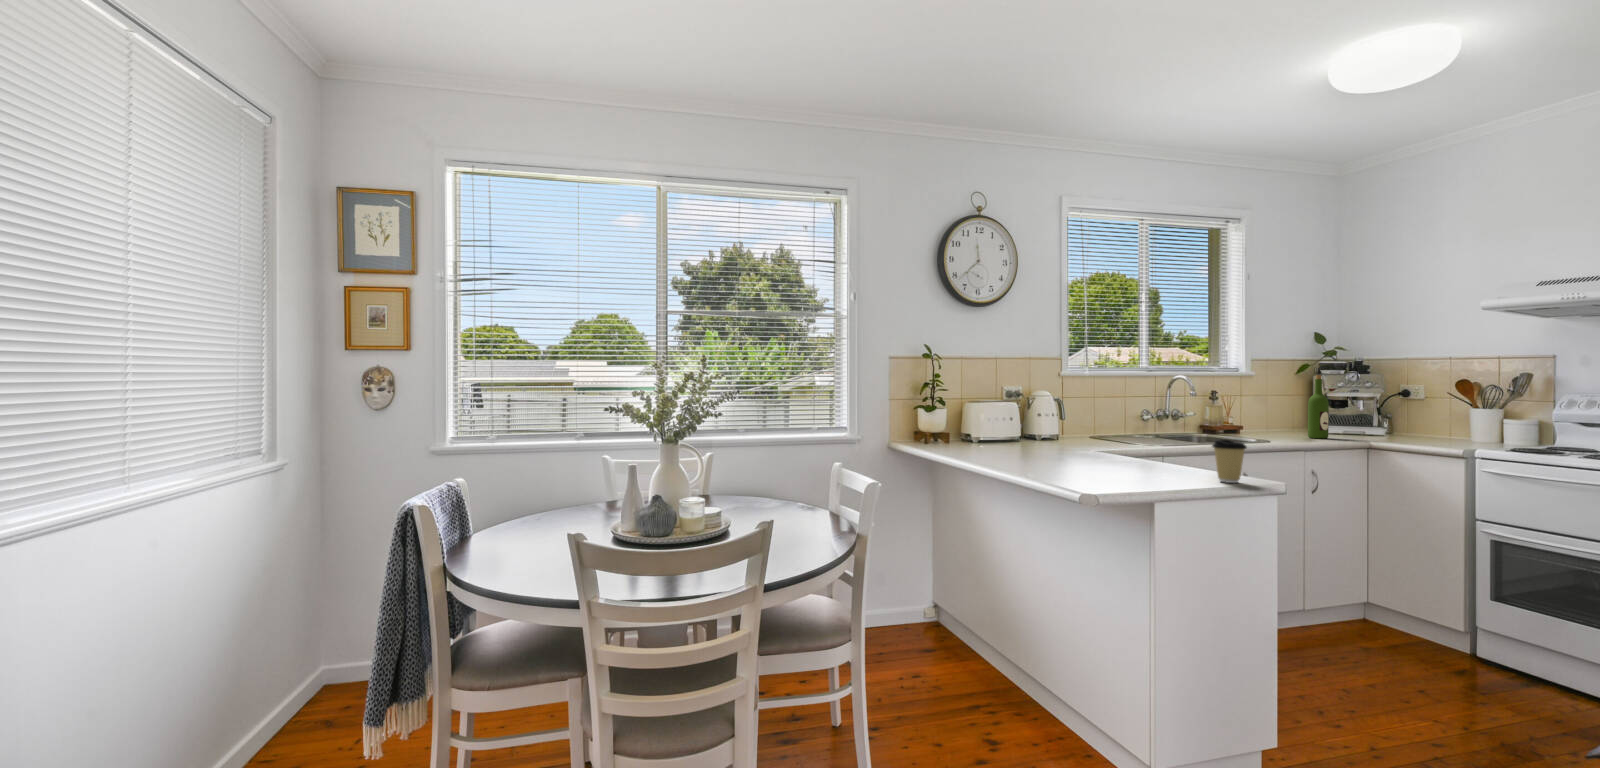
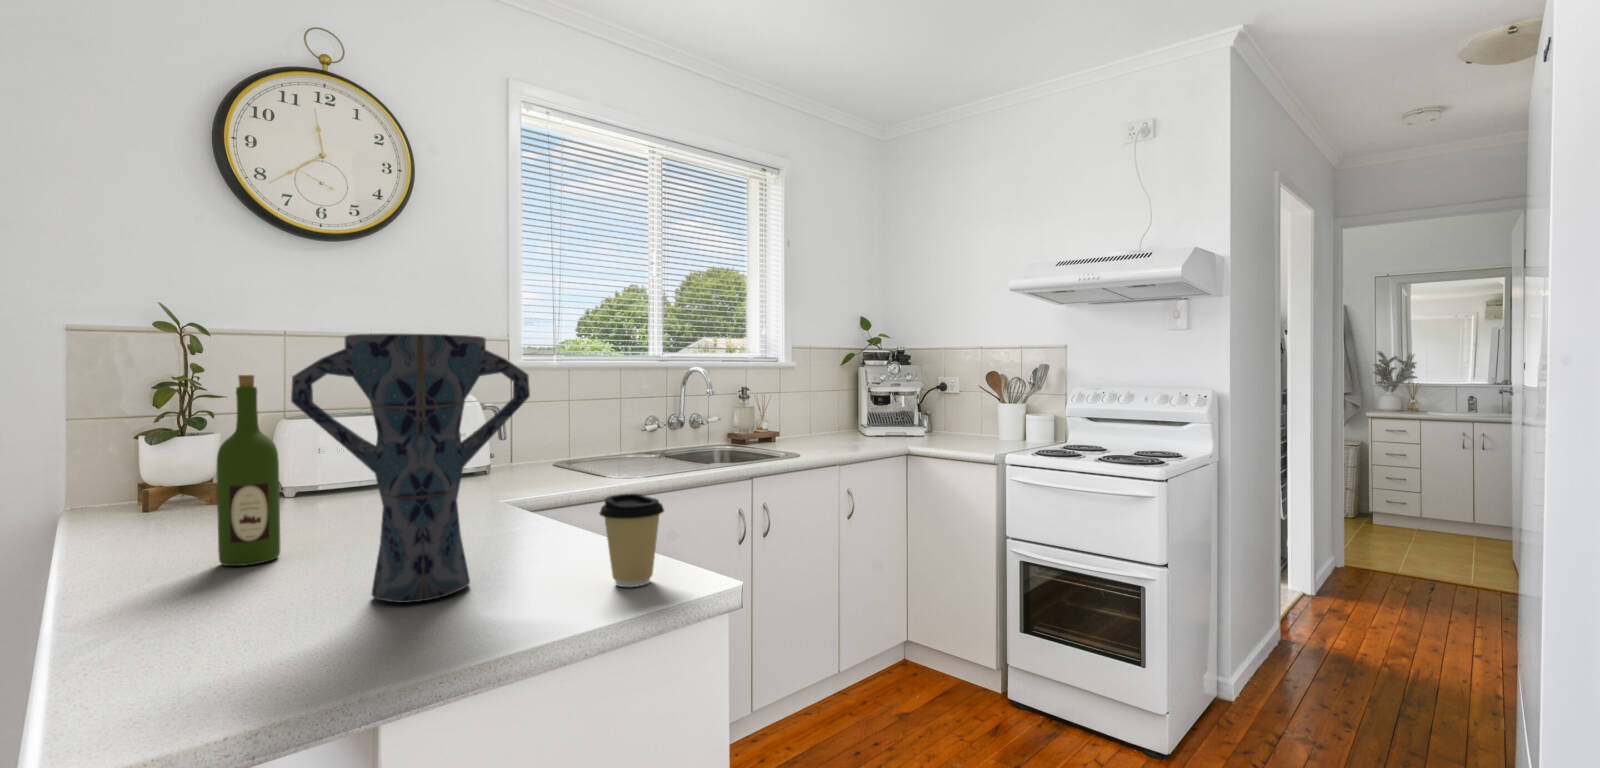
vase: none [1077,363,1170,479] -> present [291,333,530,603]
wine bottle: present [1308,375,1329,438] -> present [217,375,281,566]

